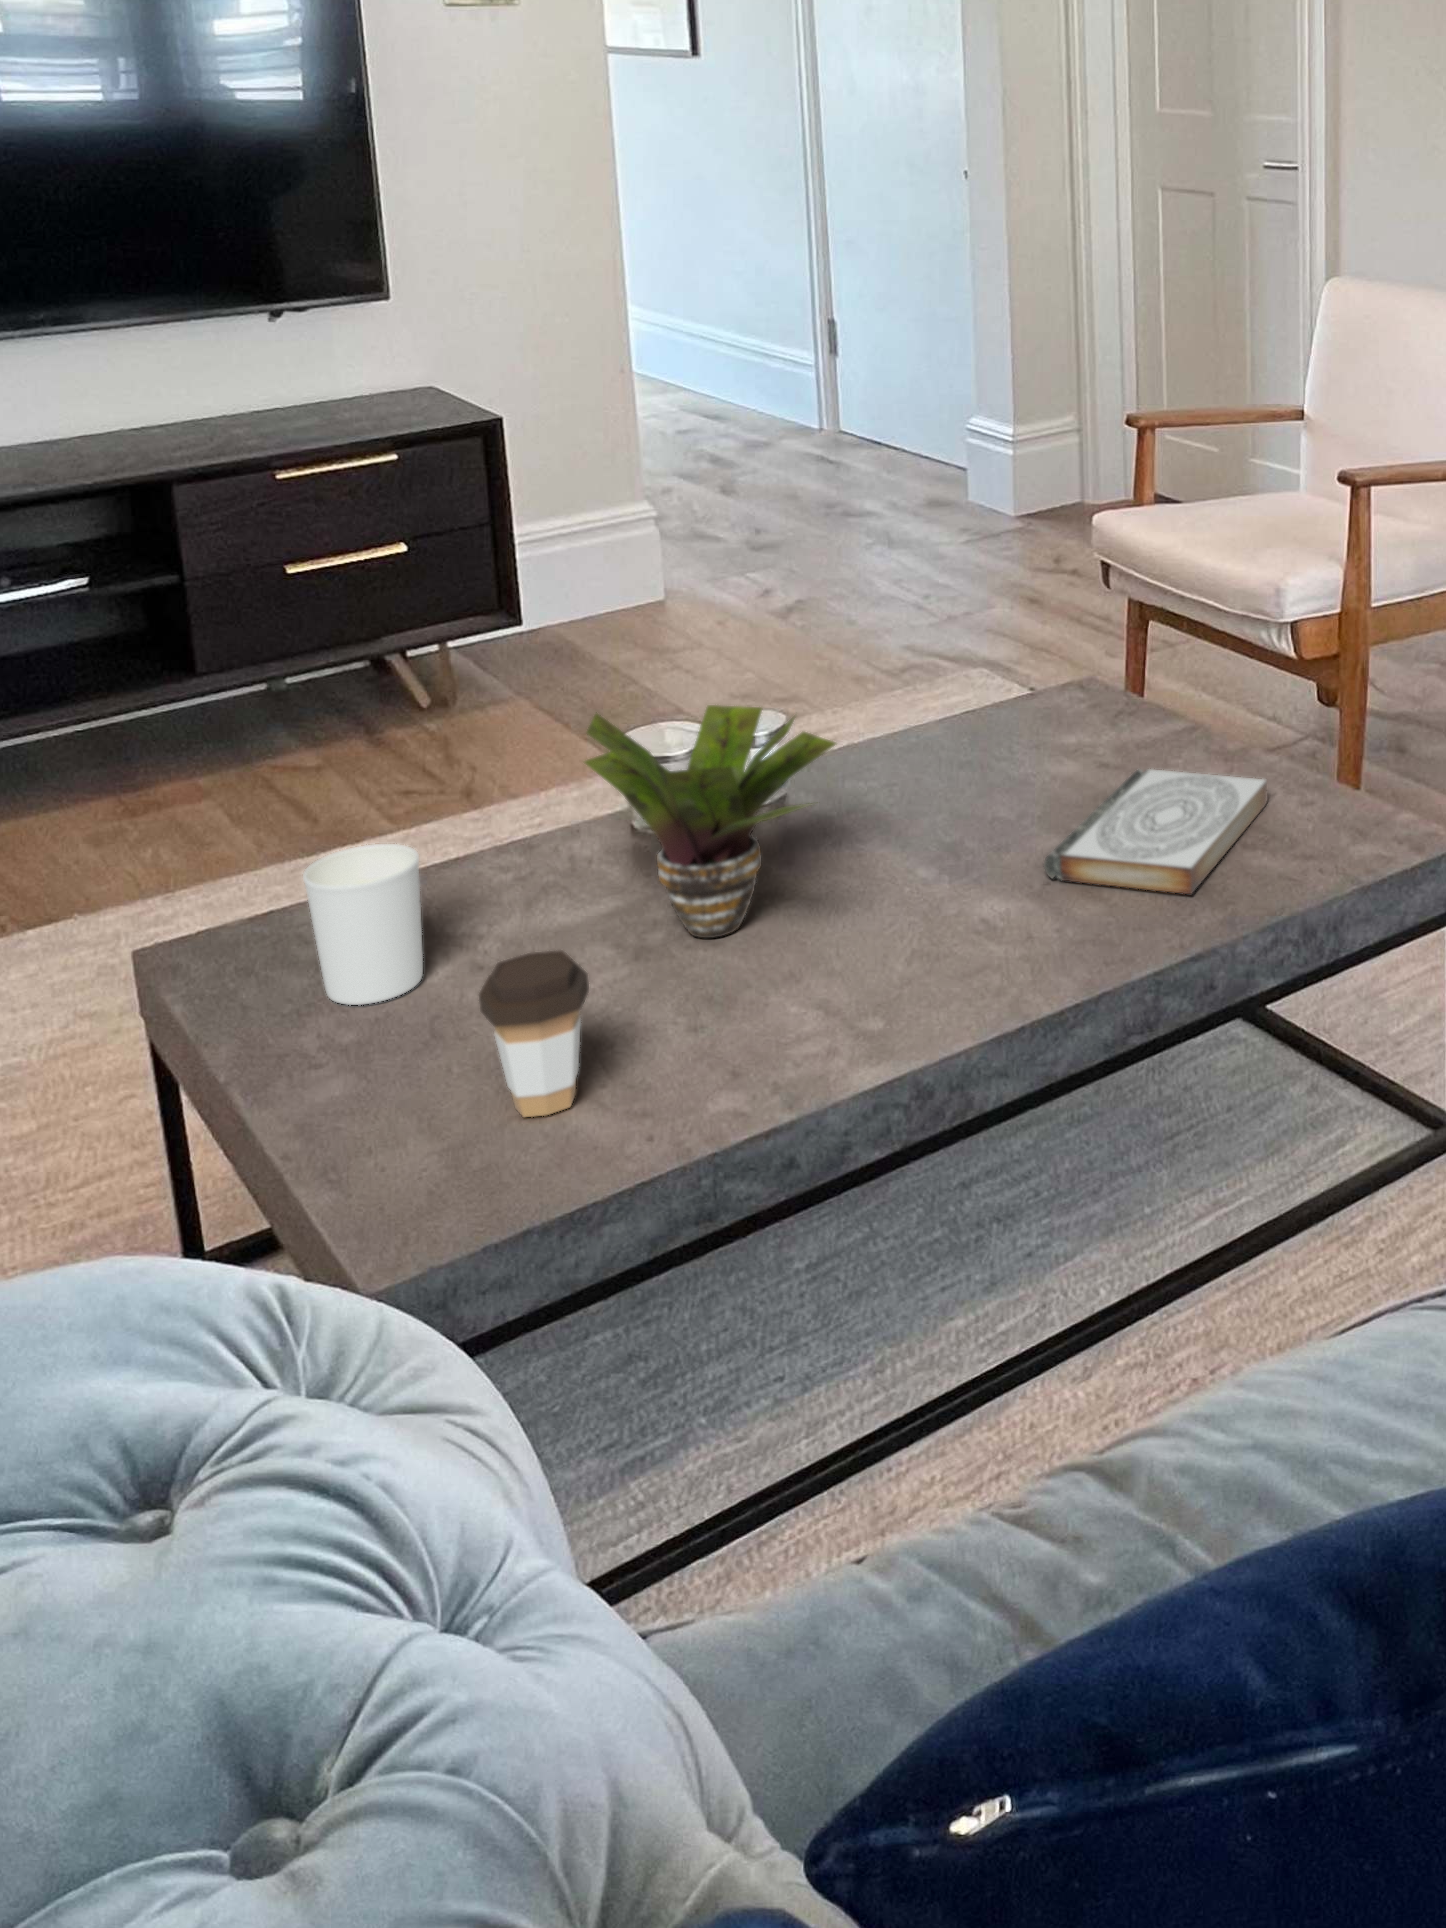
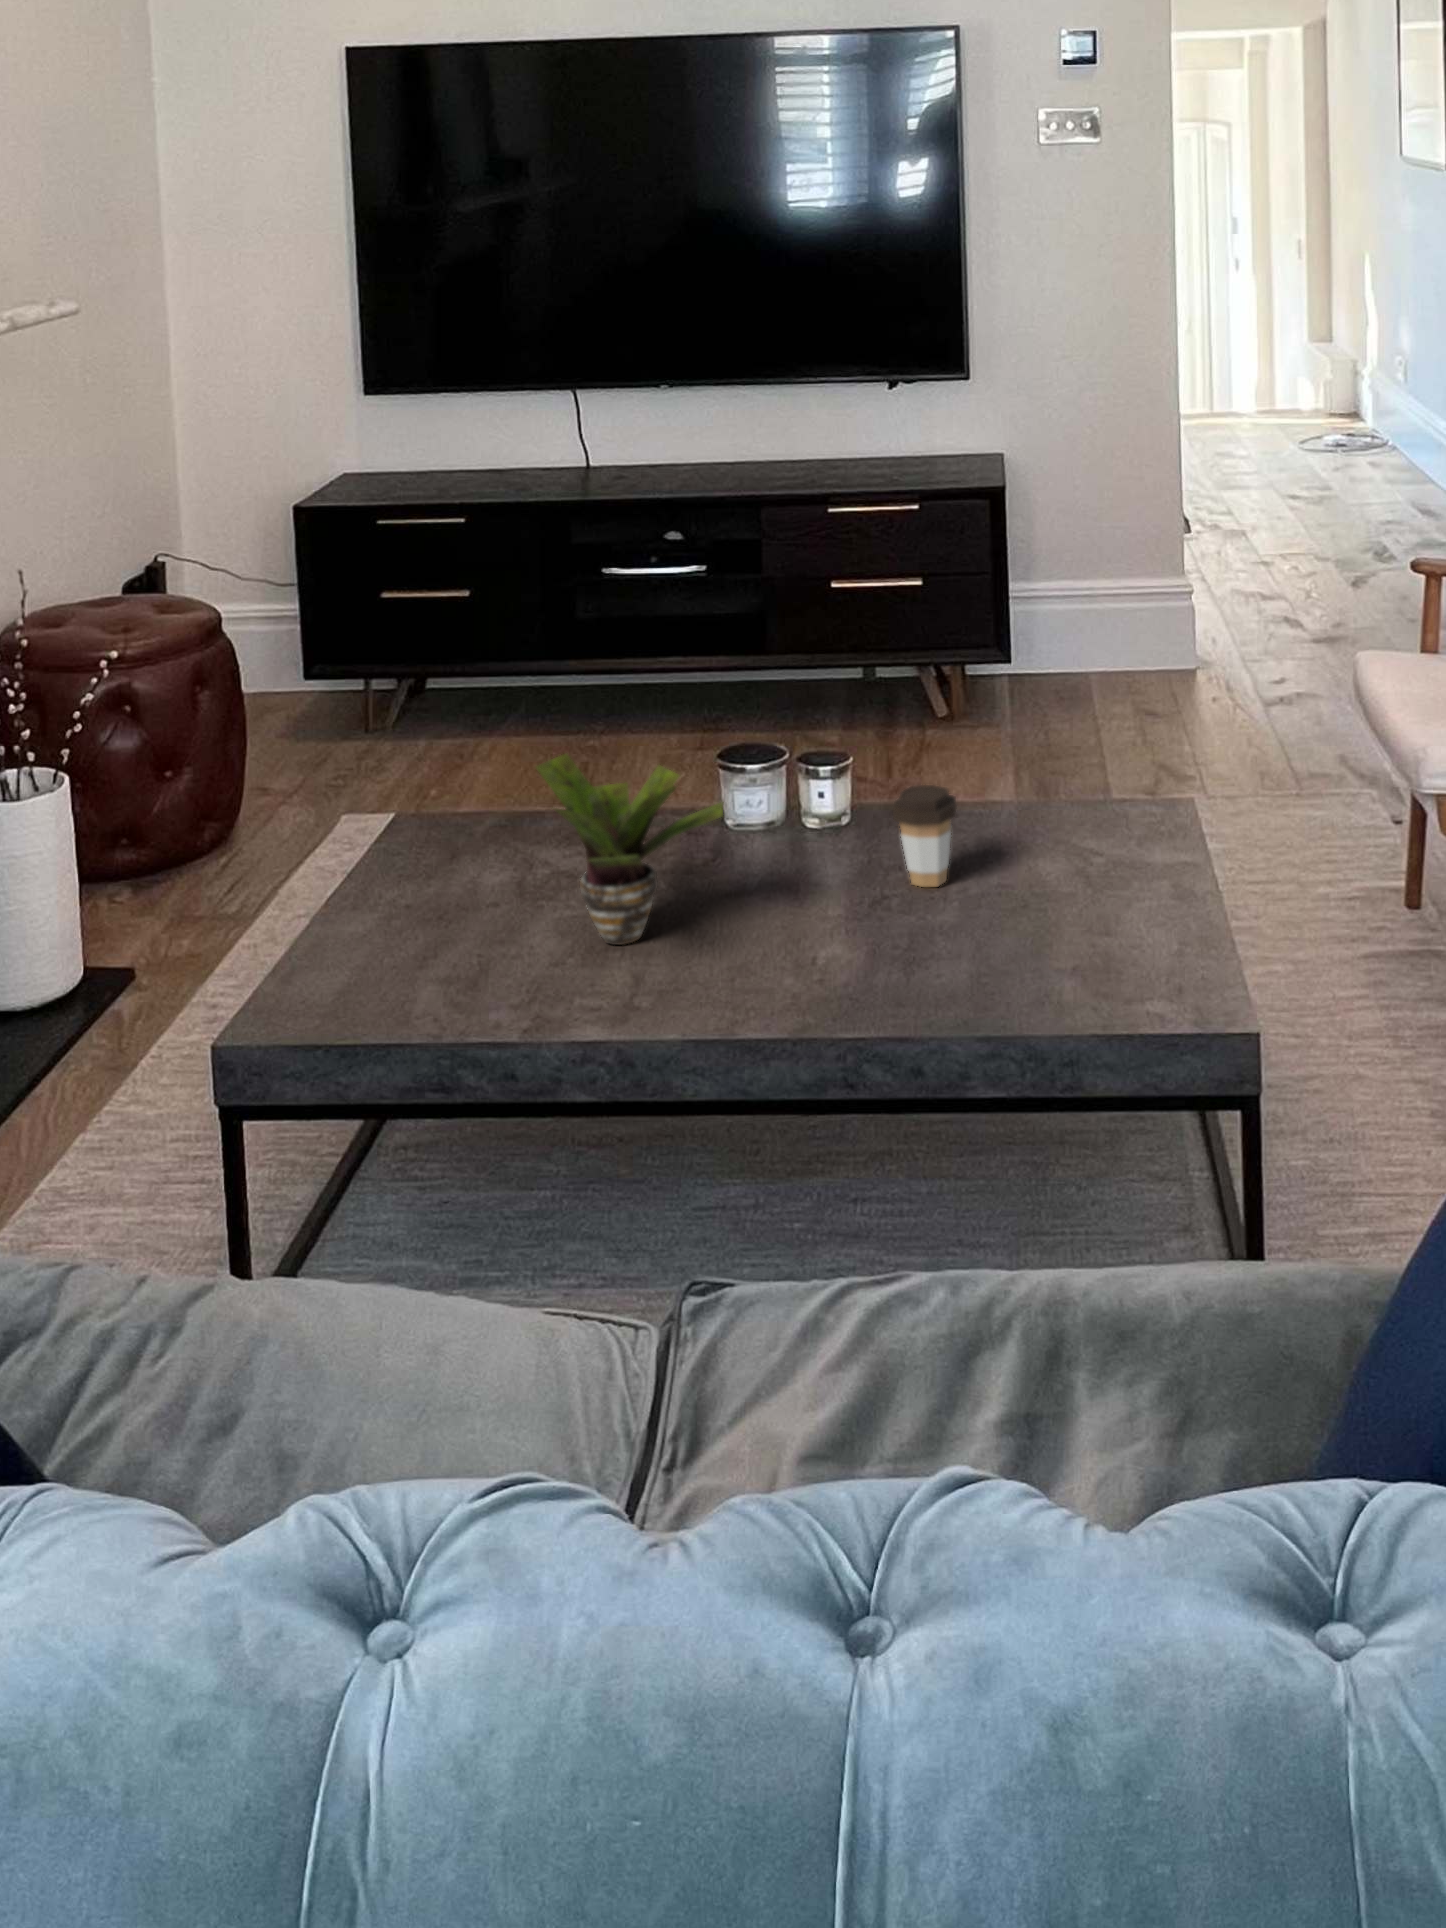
book: present [1044,769,1267,894] -> none [845,903,1091,1020]
candle holder: present [303,844,423,1005] -> none [383,813,458,924]
coffee cup: present [479,950,589,1117] -> present [893,785,957,887]

